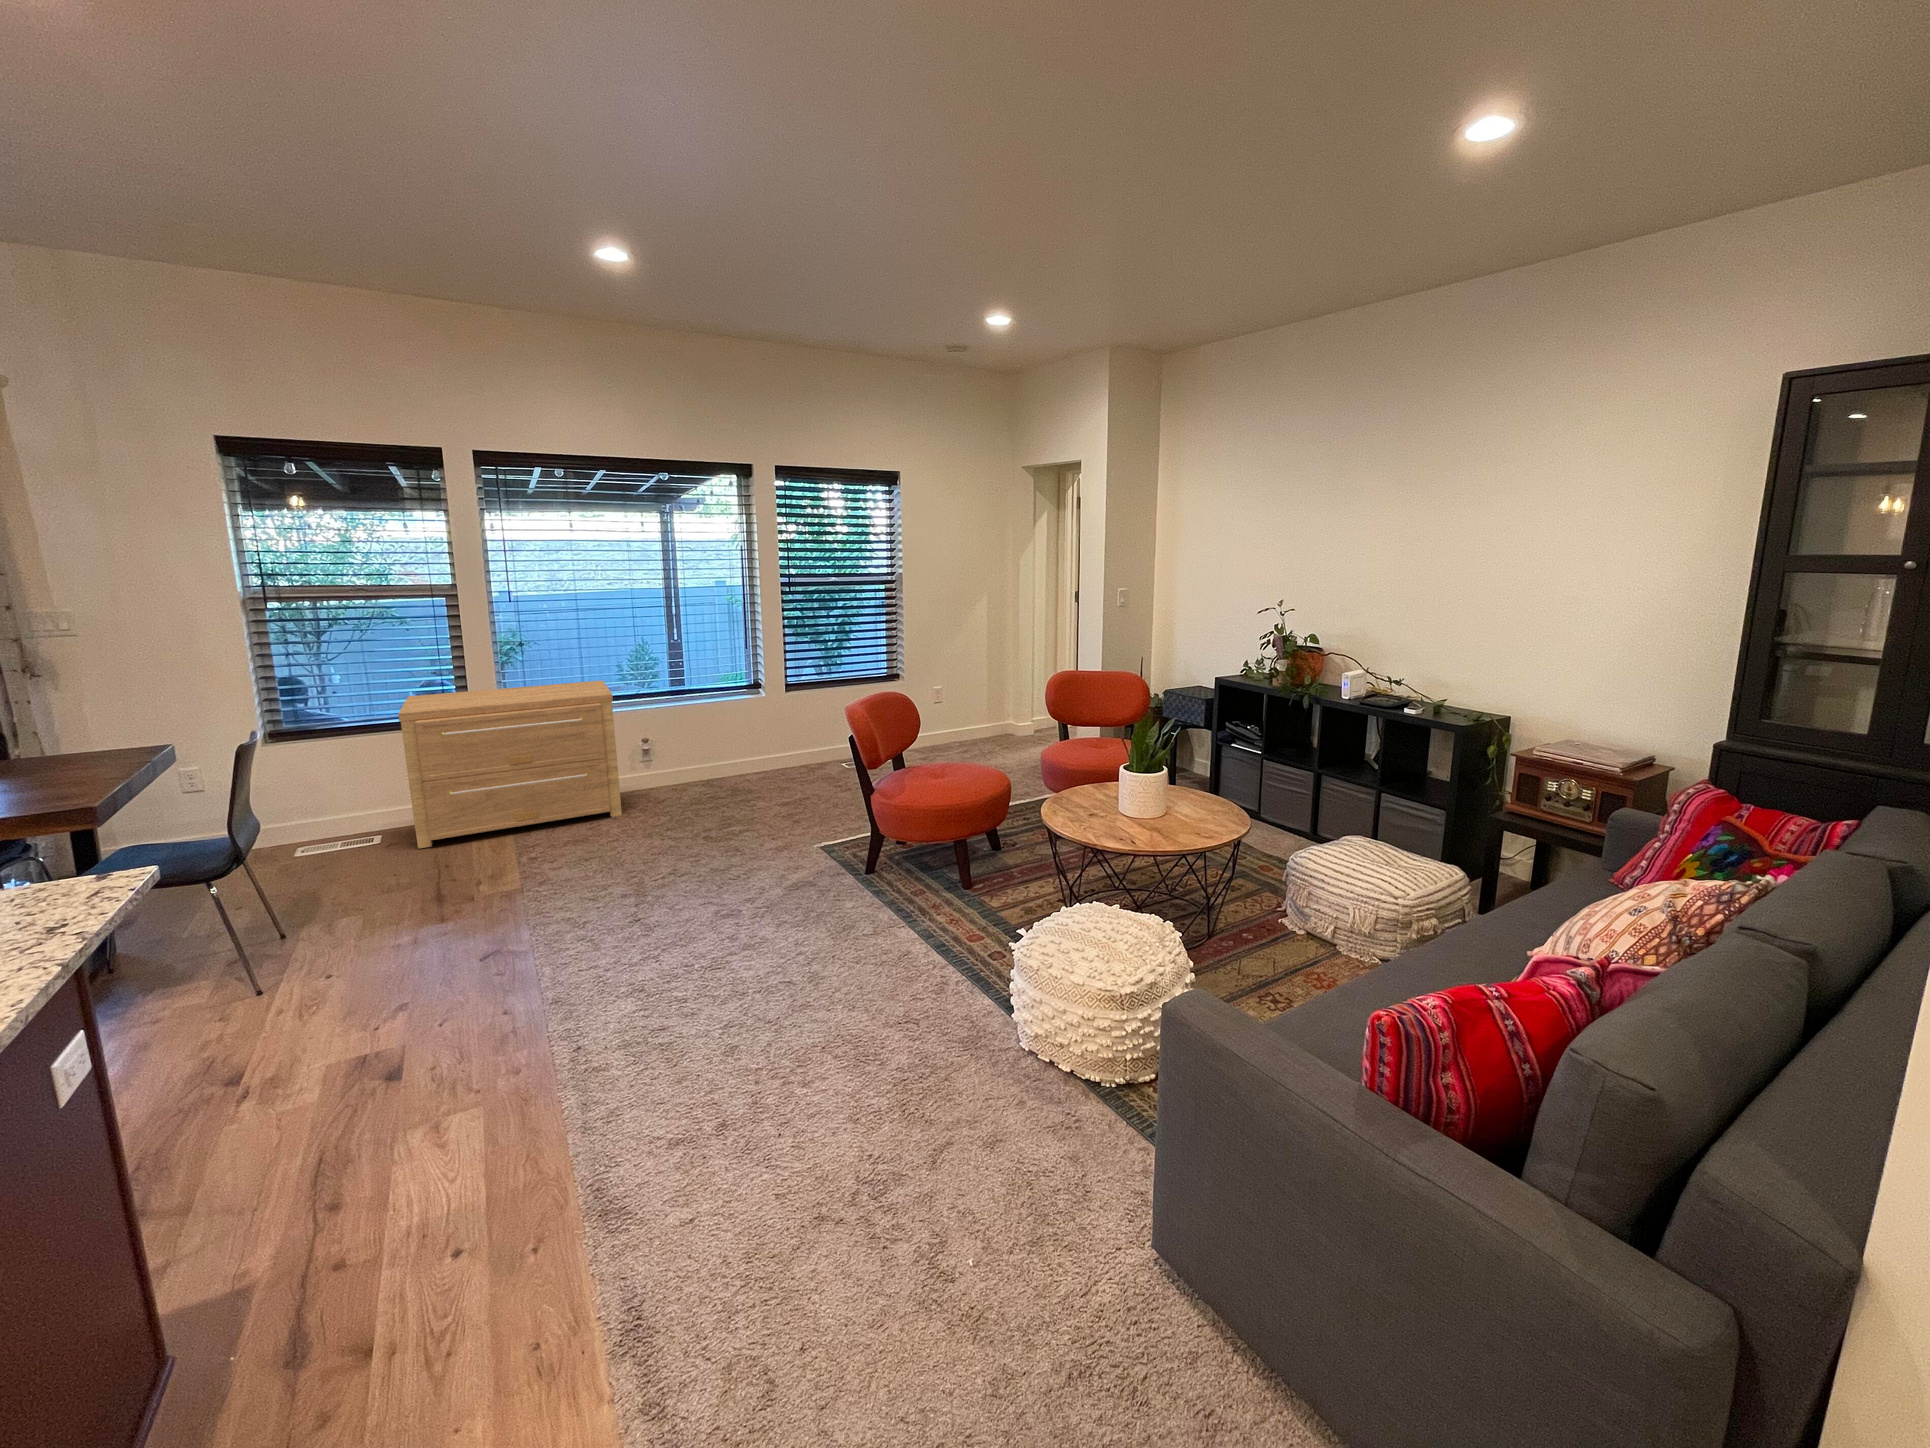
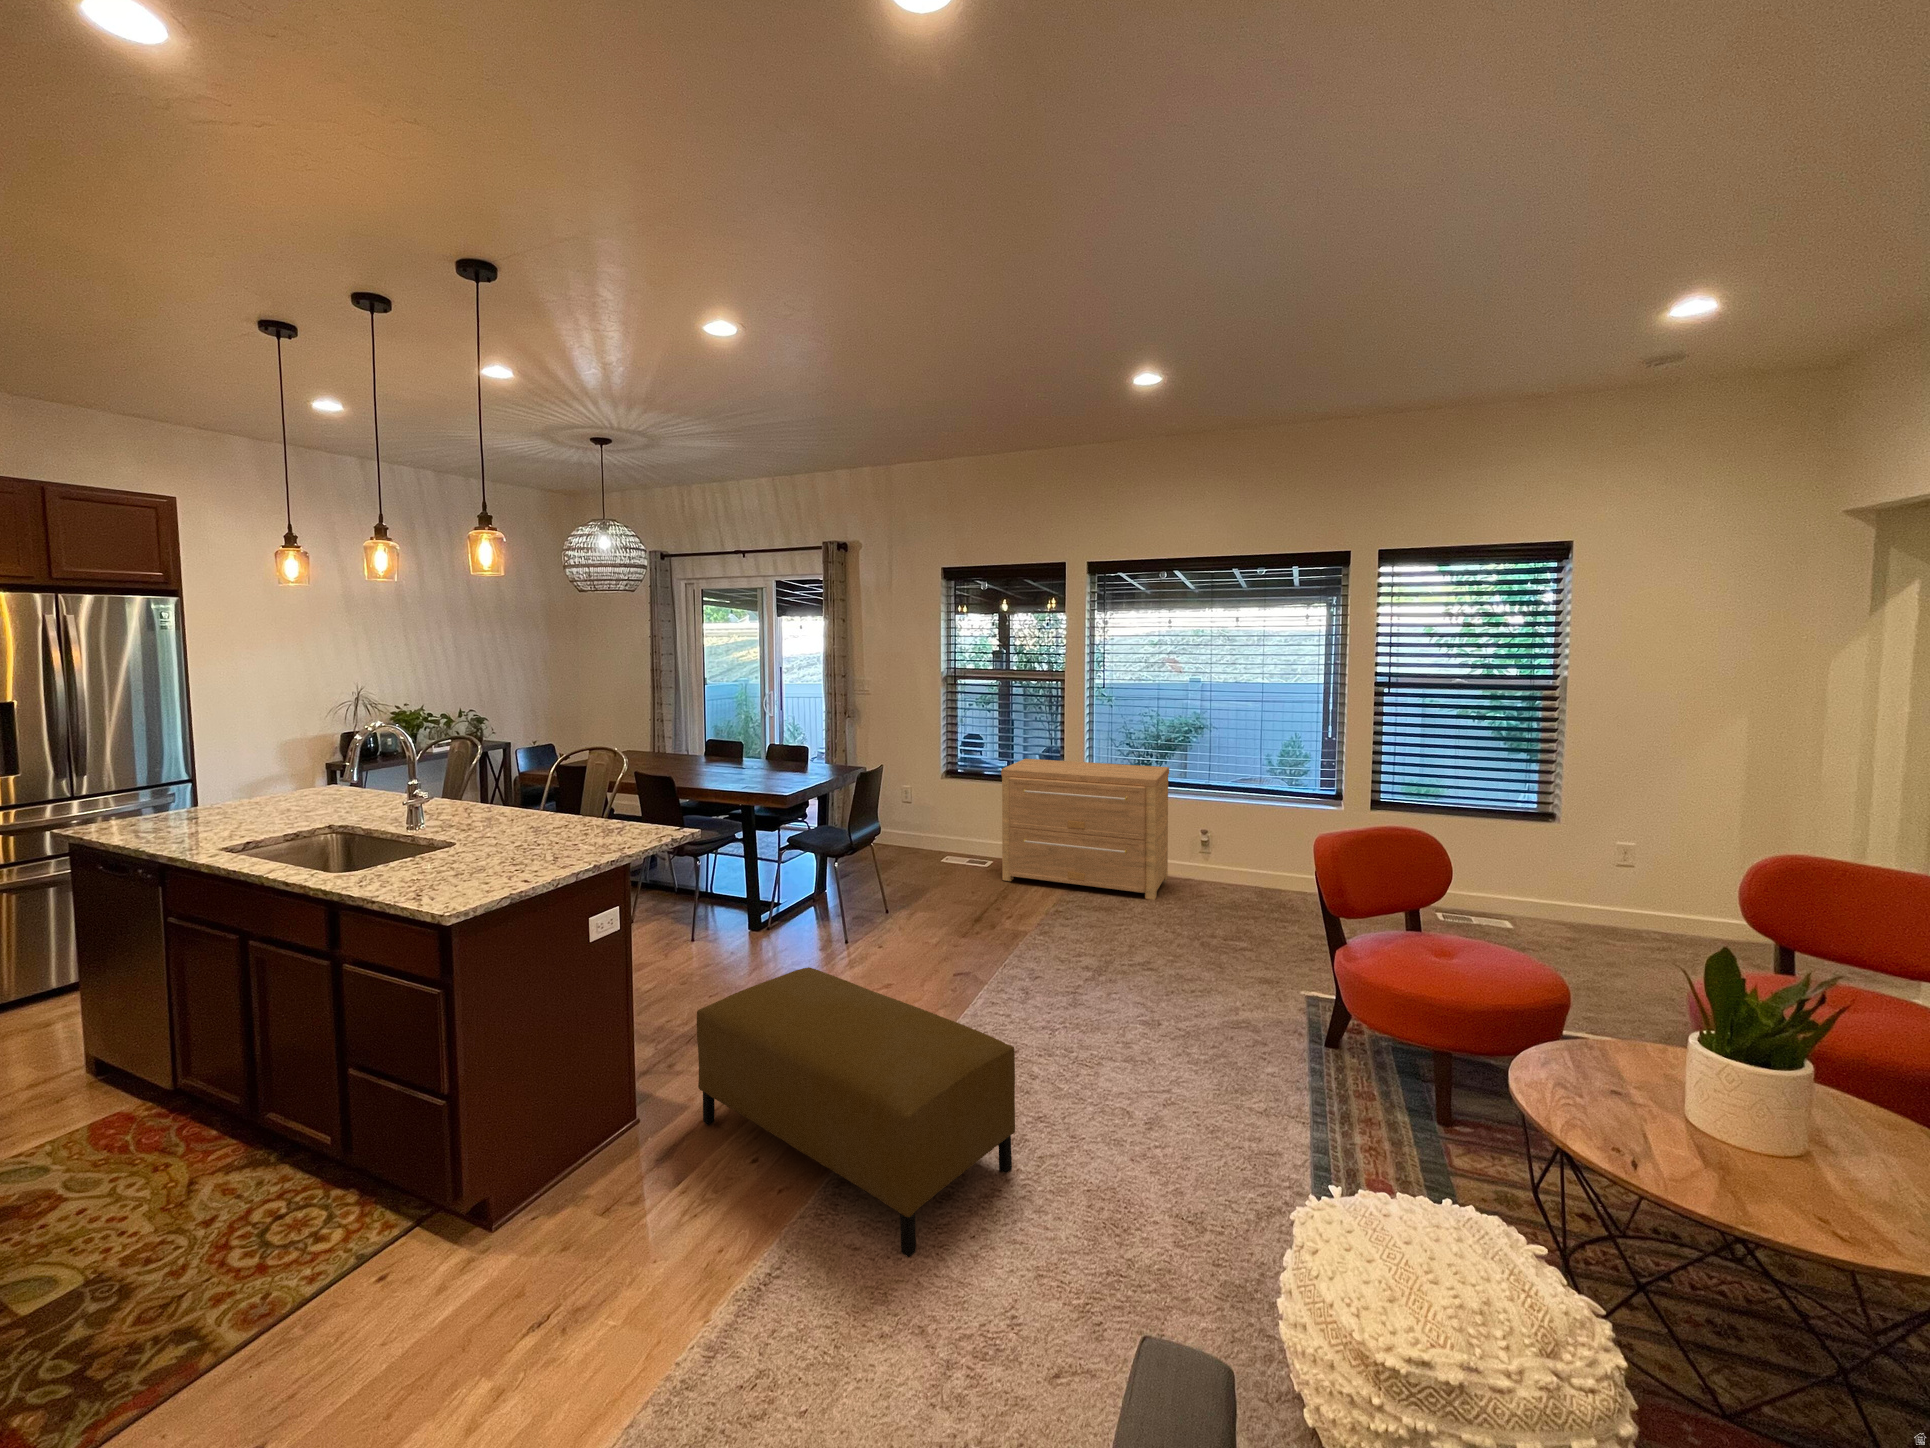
ottoman: none [280,961,753,1286] -> present [697,967,1015,1257]

